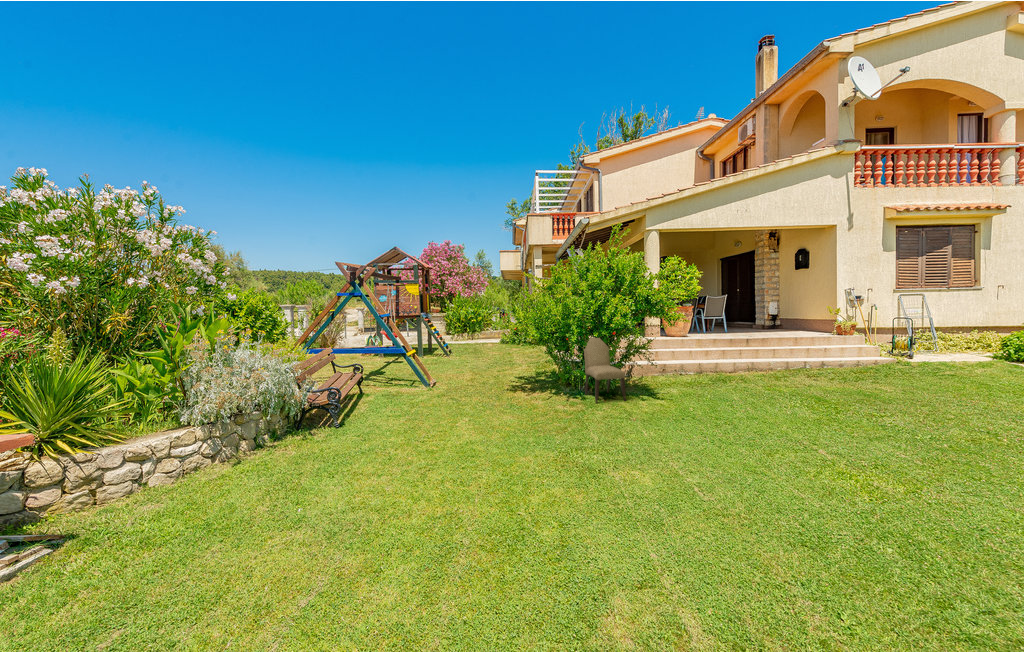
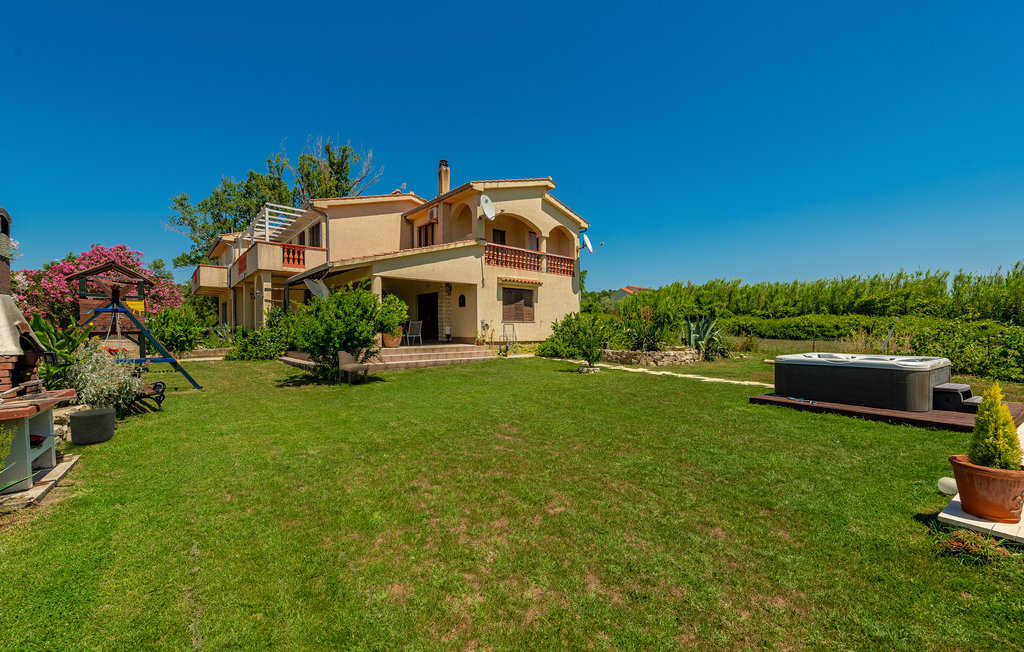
planter: none [199,427,252,479] -> present [69,408,116,444]

